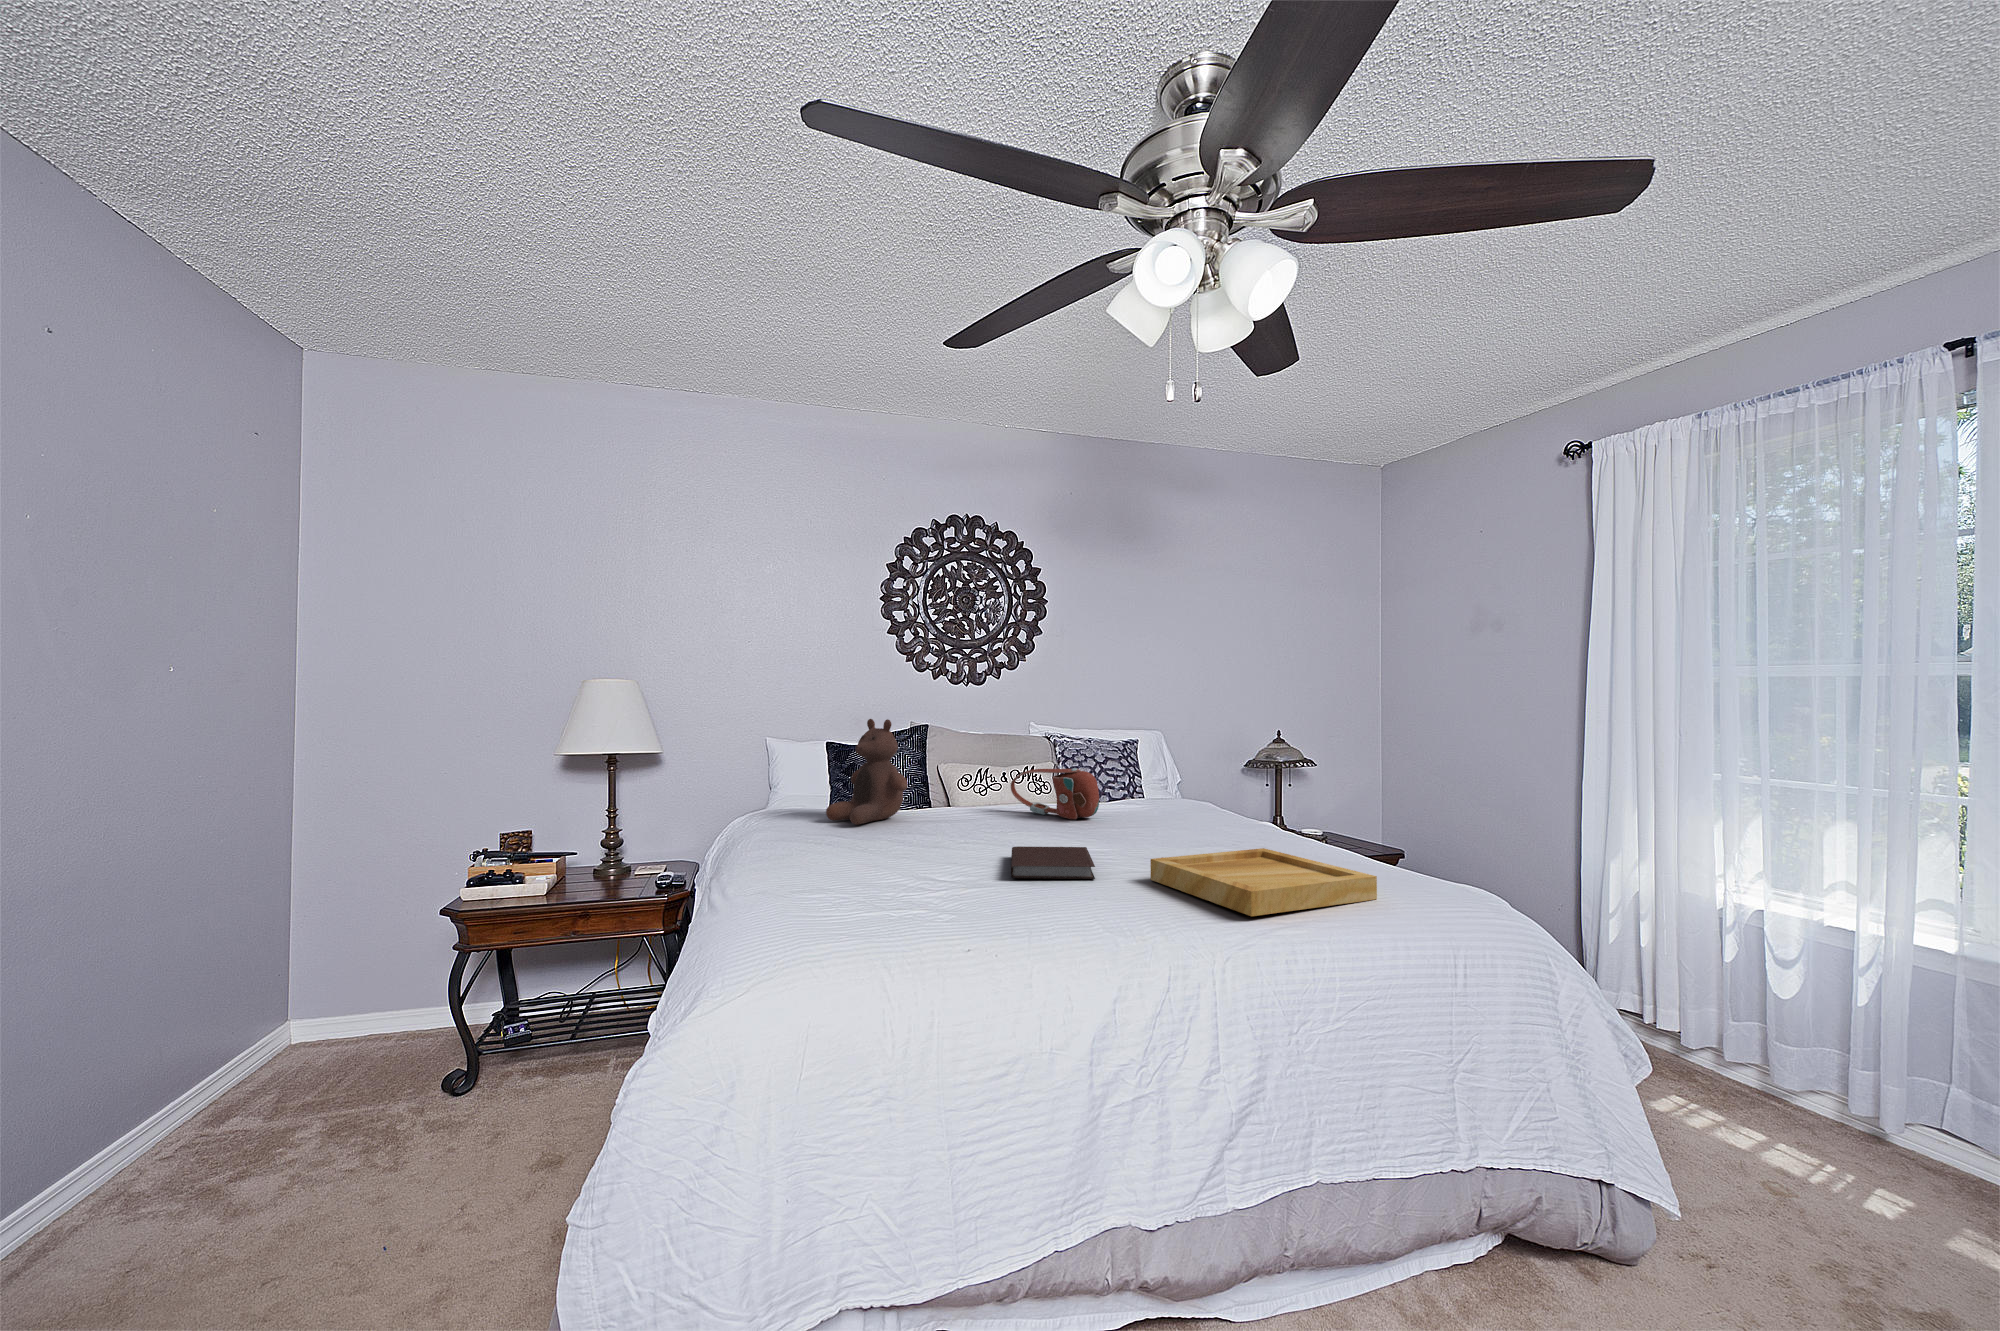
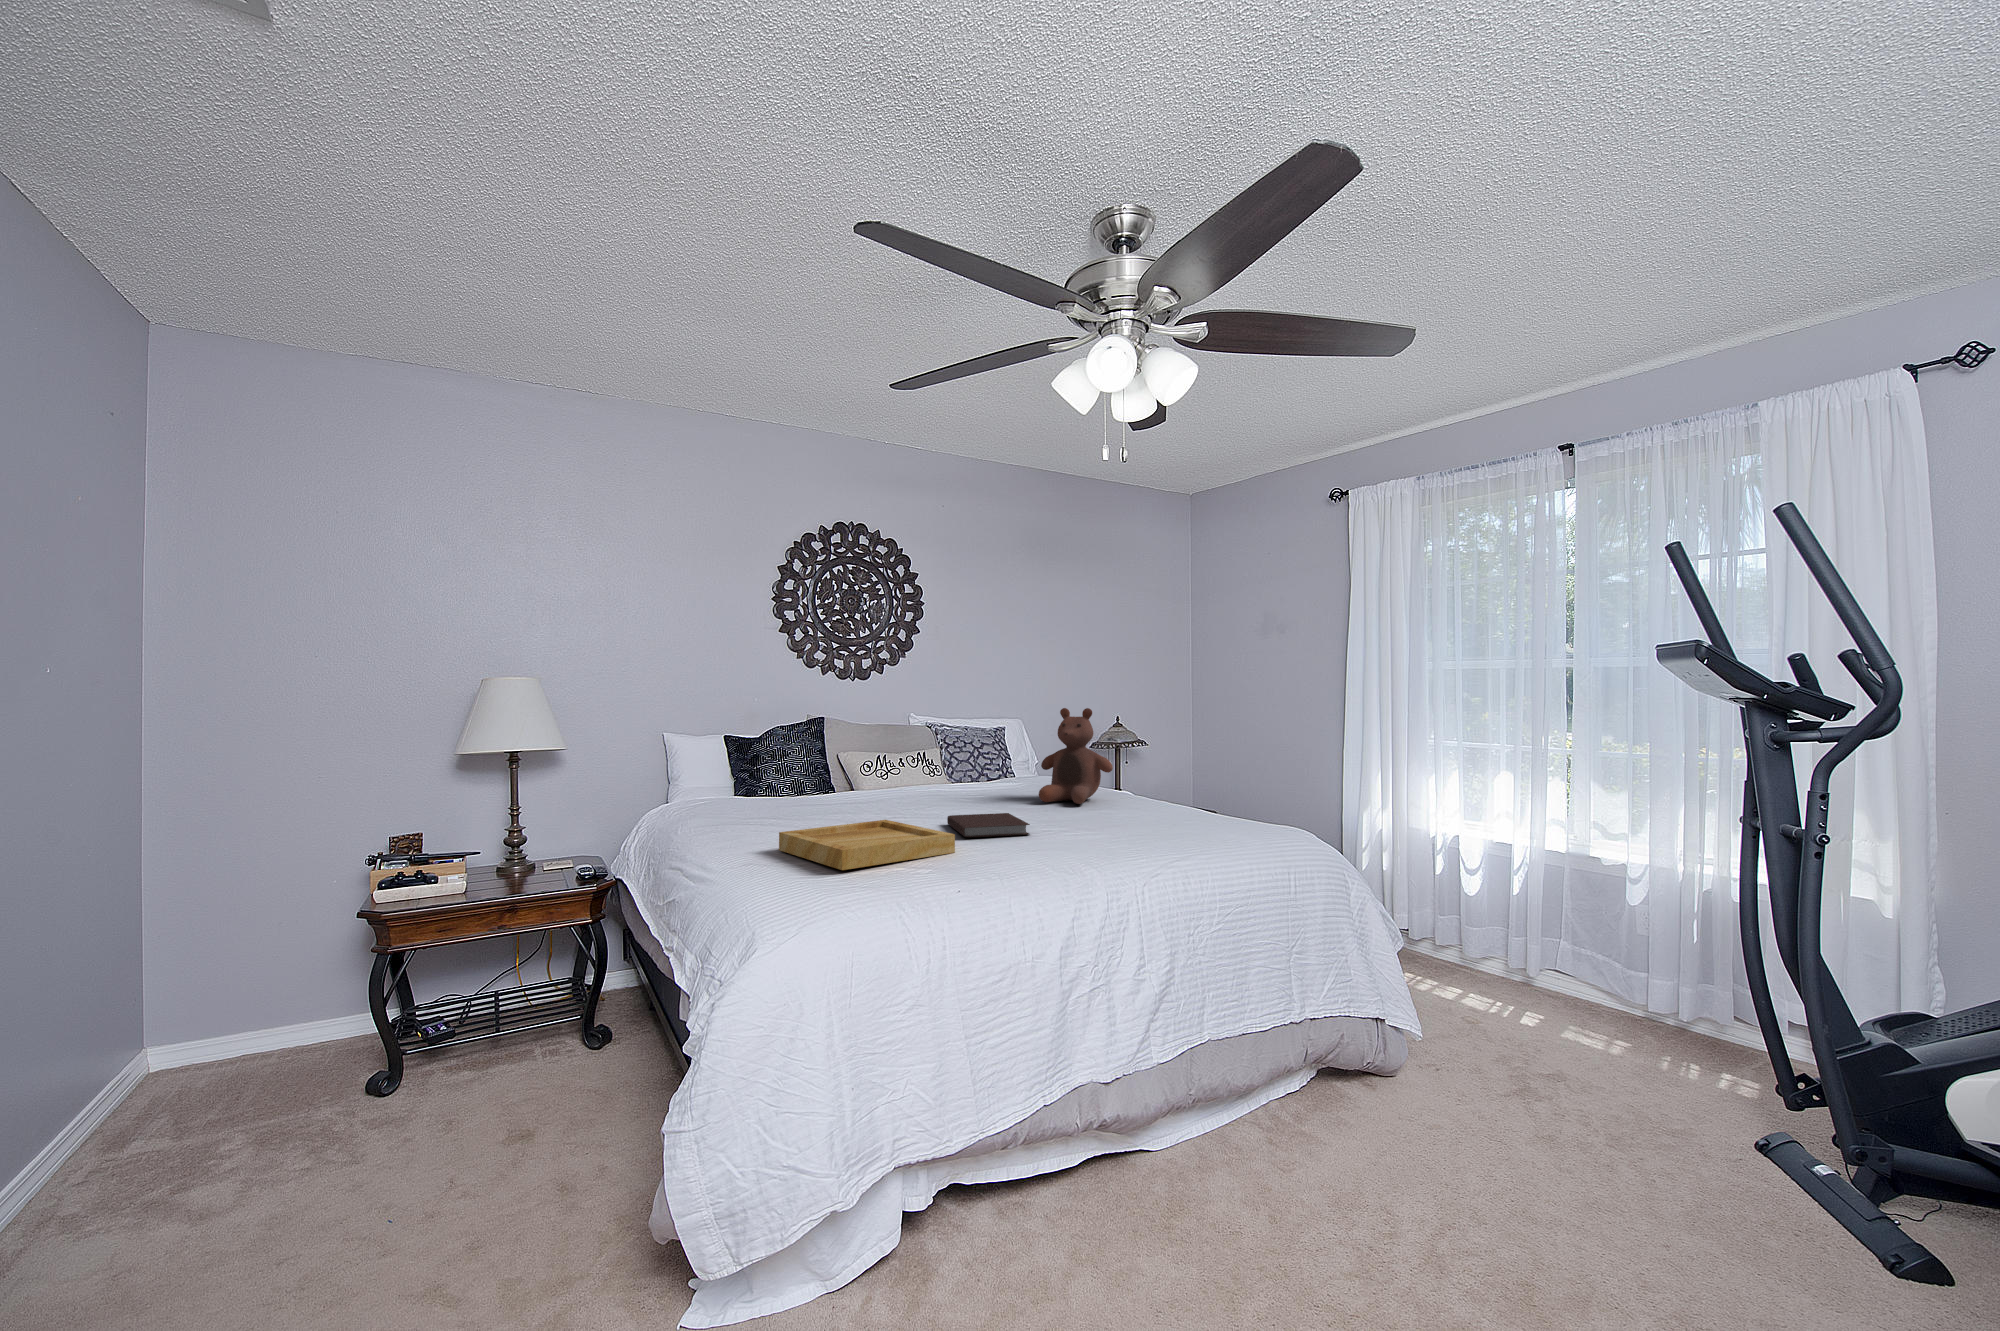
stuffed bear: present [826,719,908,825] -> present [1039,708,1113,804]
handbag: present [1011,769,1099,819] -> none [911,752,993,796]
tray: present [1150,848,1377,916] -> present [779,820,955,870]

